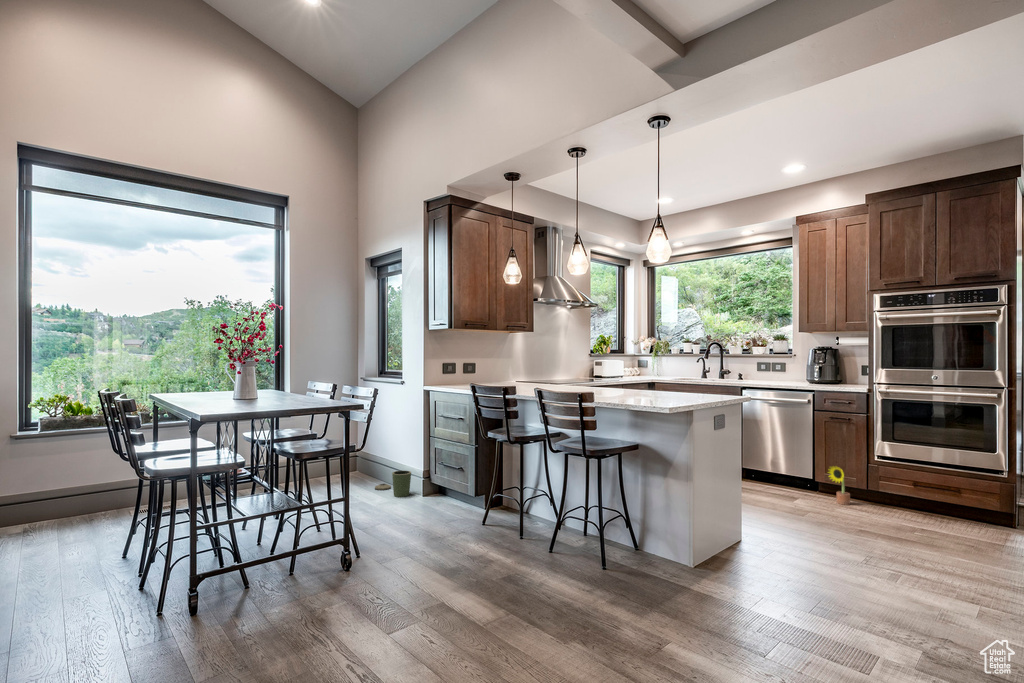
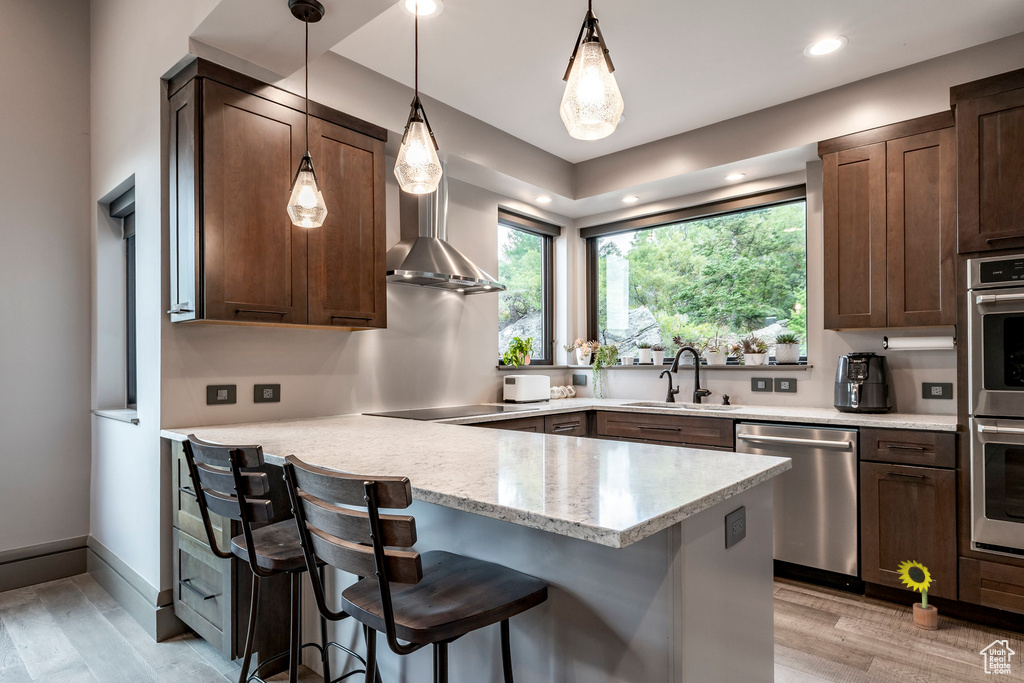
trash can: present [375,471,411,497] -> none [62,599,130,661]

